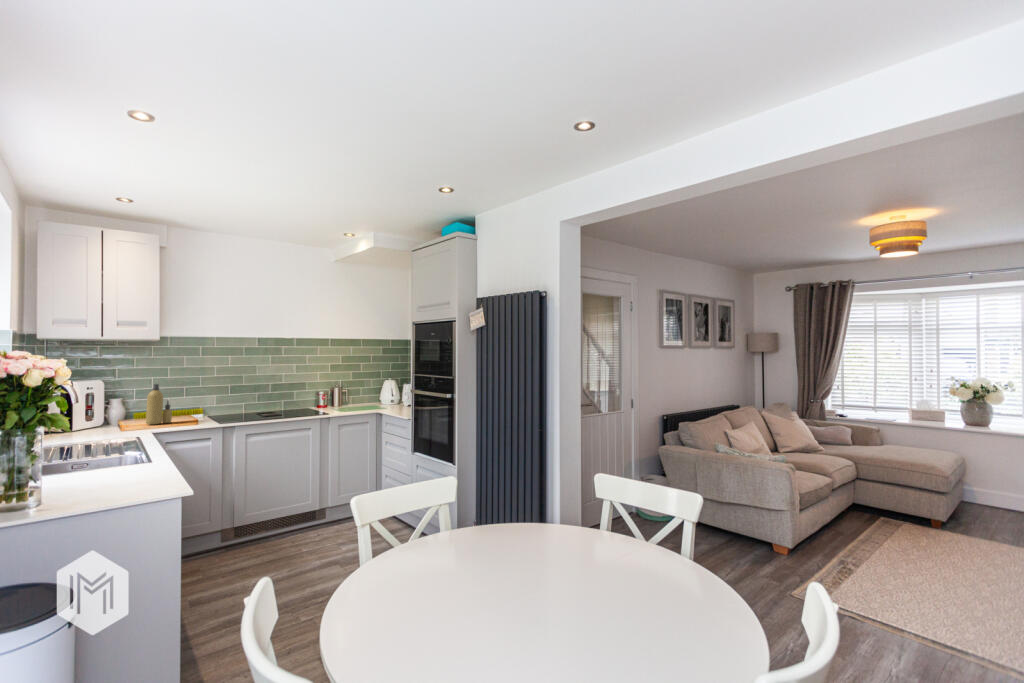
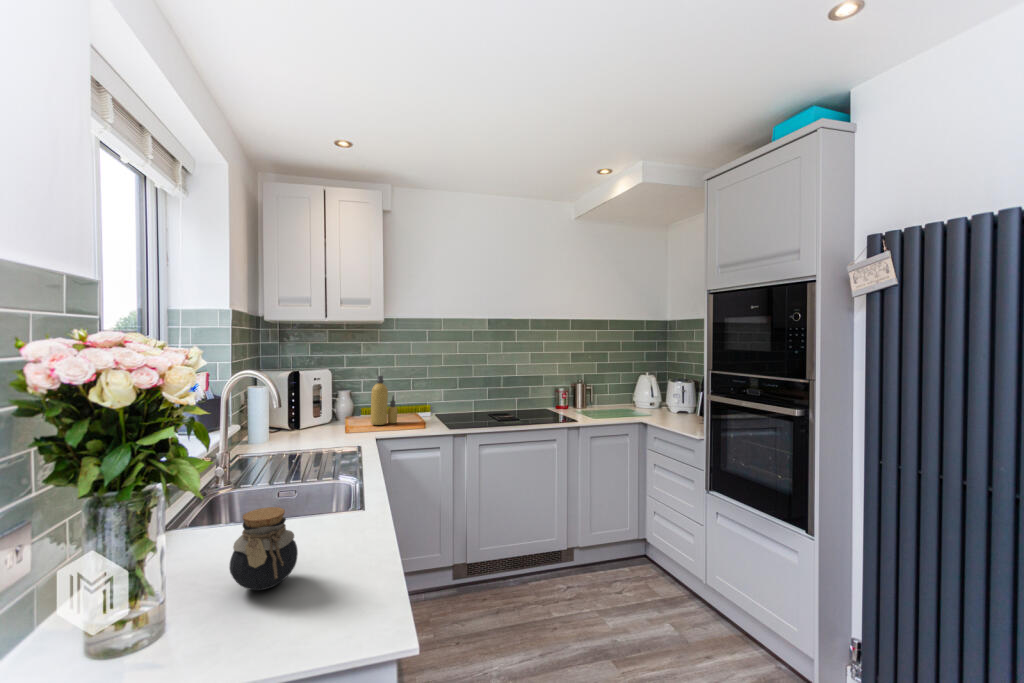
jar: none [84,443,126,484] -> present [230,507,298,590]

